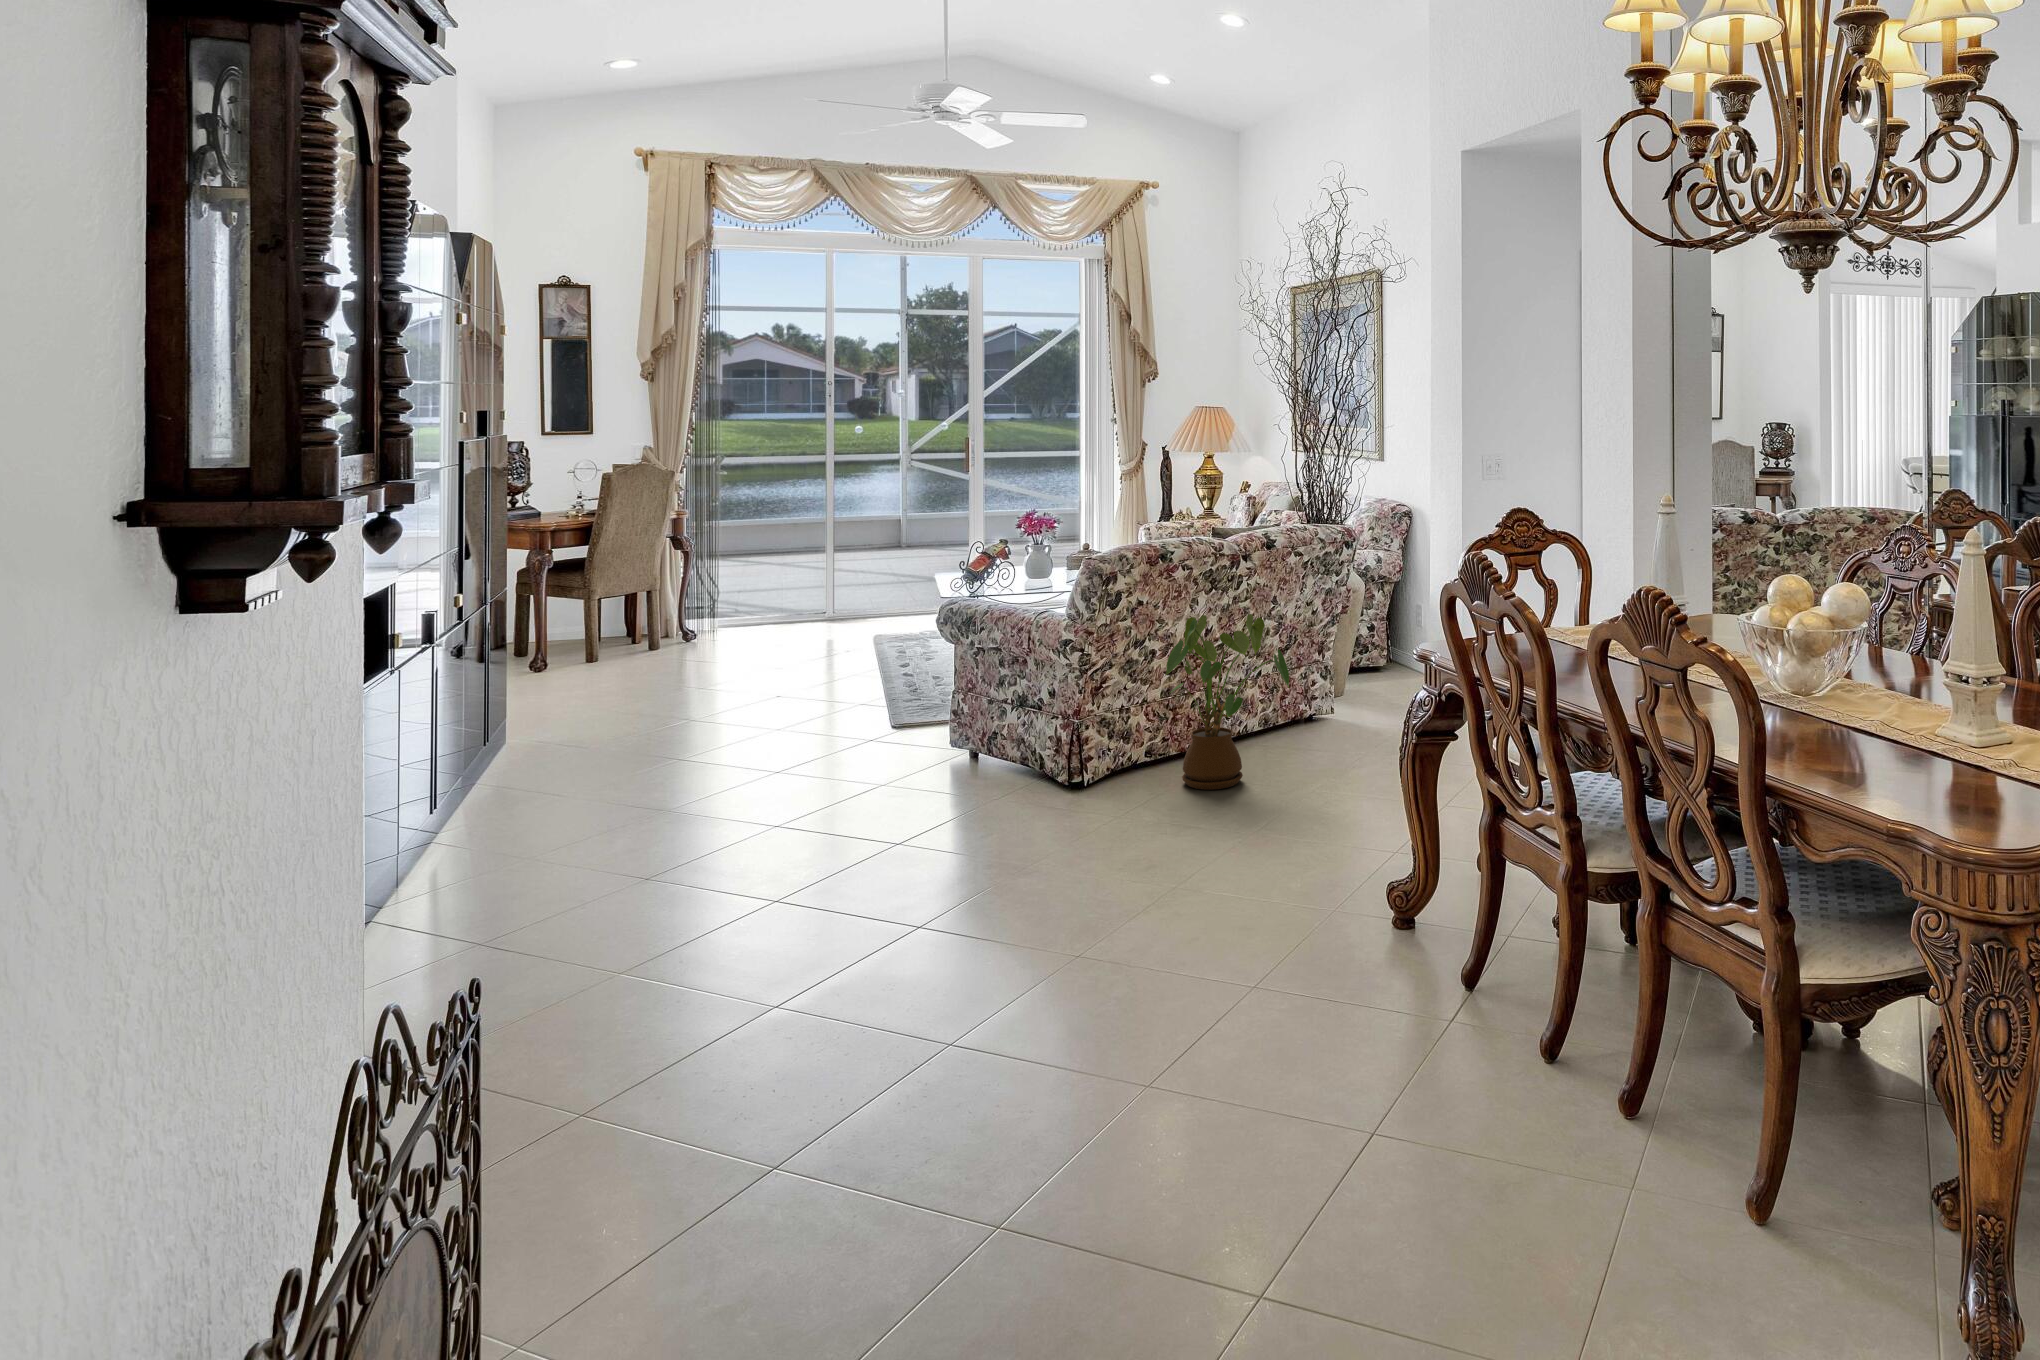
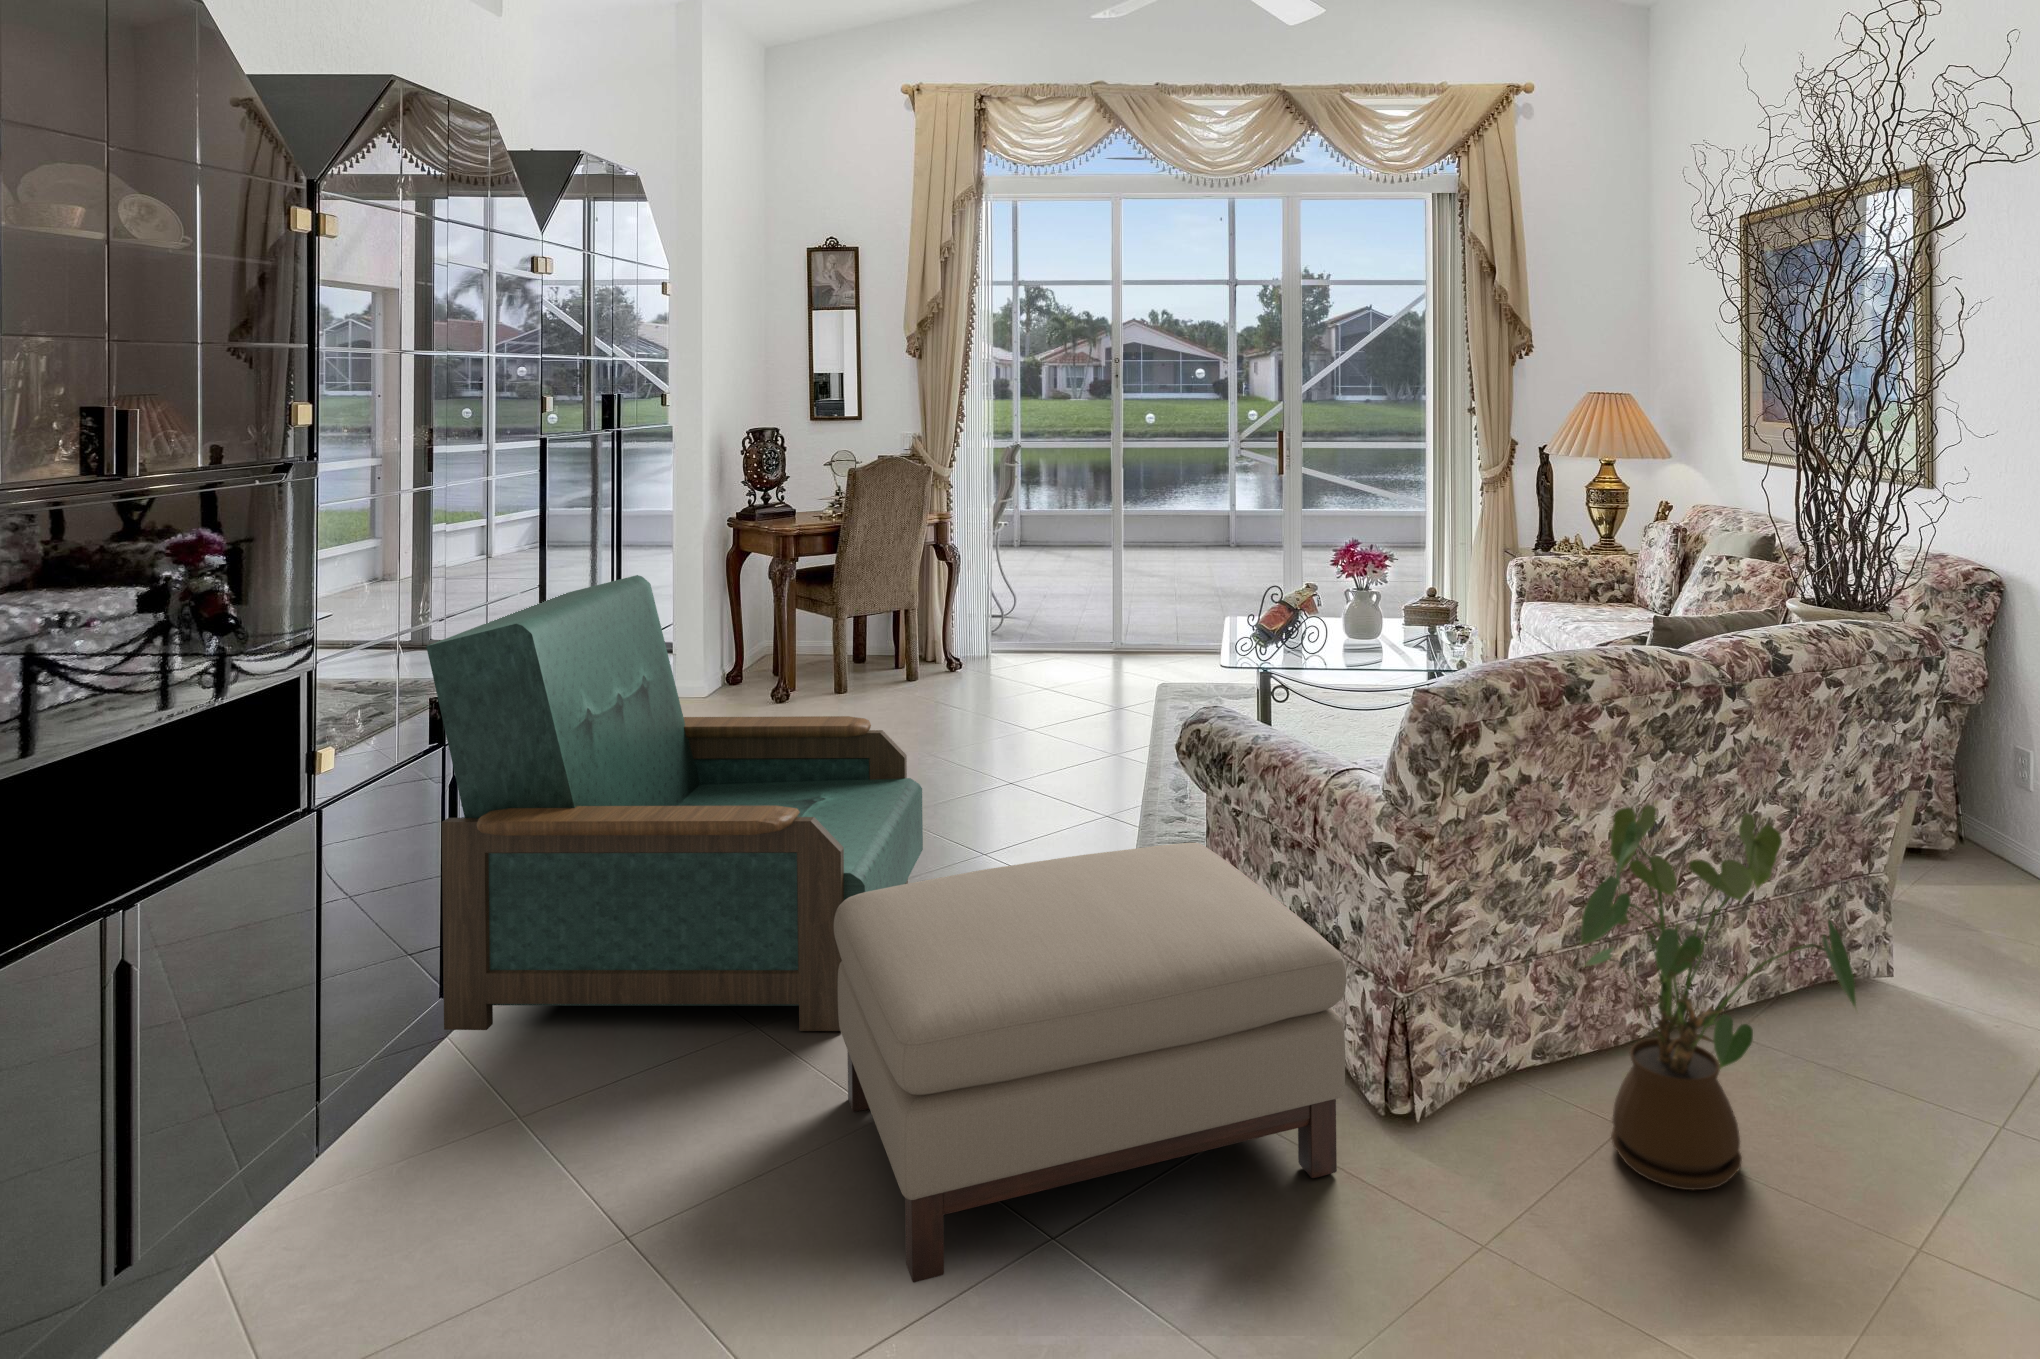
armchair: none [430,539,750,830] -> present [426,575,923,1031]
ottoman: none [747,666,1050,857] -> present [834,843,1347,1283]

